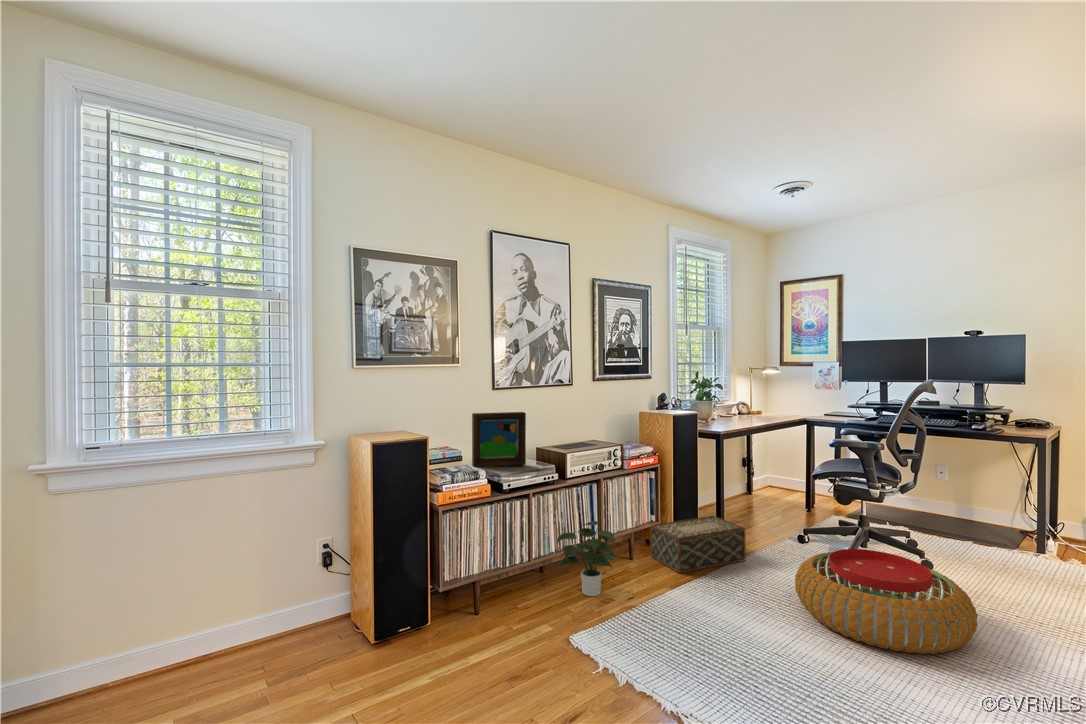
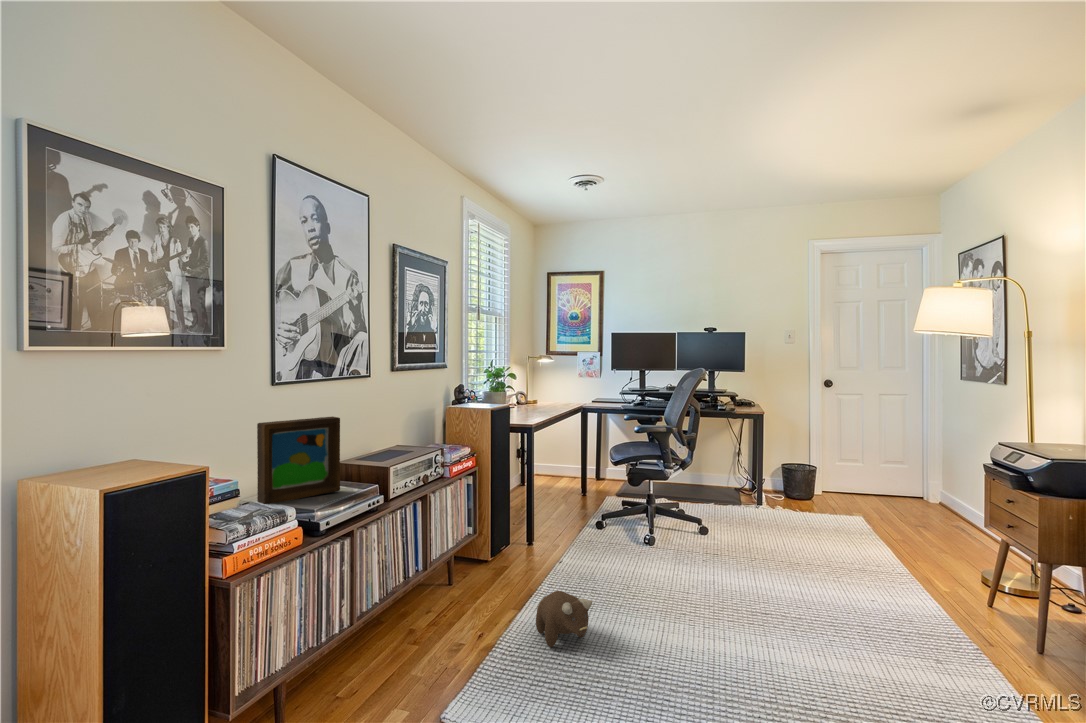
woven basket: present [650,516,746,573] -> none [472,518,567,591]
potted plant: present [557,521,617,596] -> none [388,550,466,648]
pouf: present [795,549,977,654] -> none [635,529,784,621]
plush toy: none [674,574,718,621] -> present [536,591,592,647]

